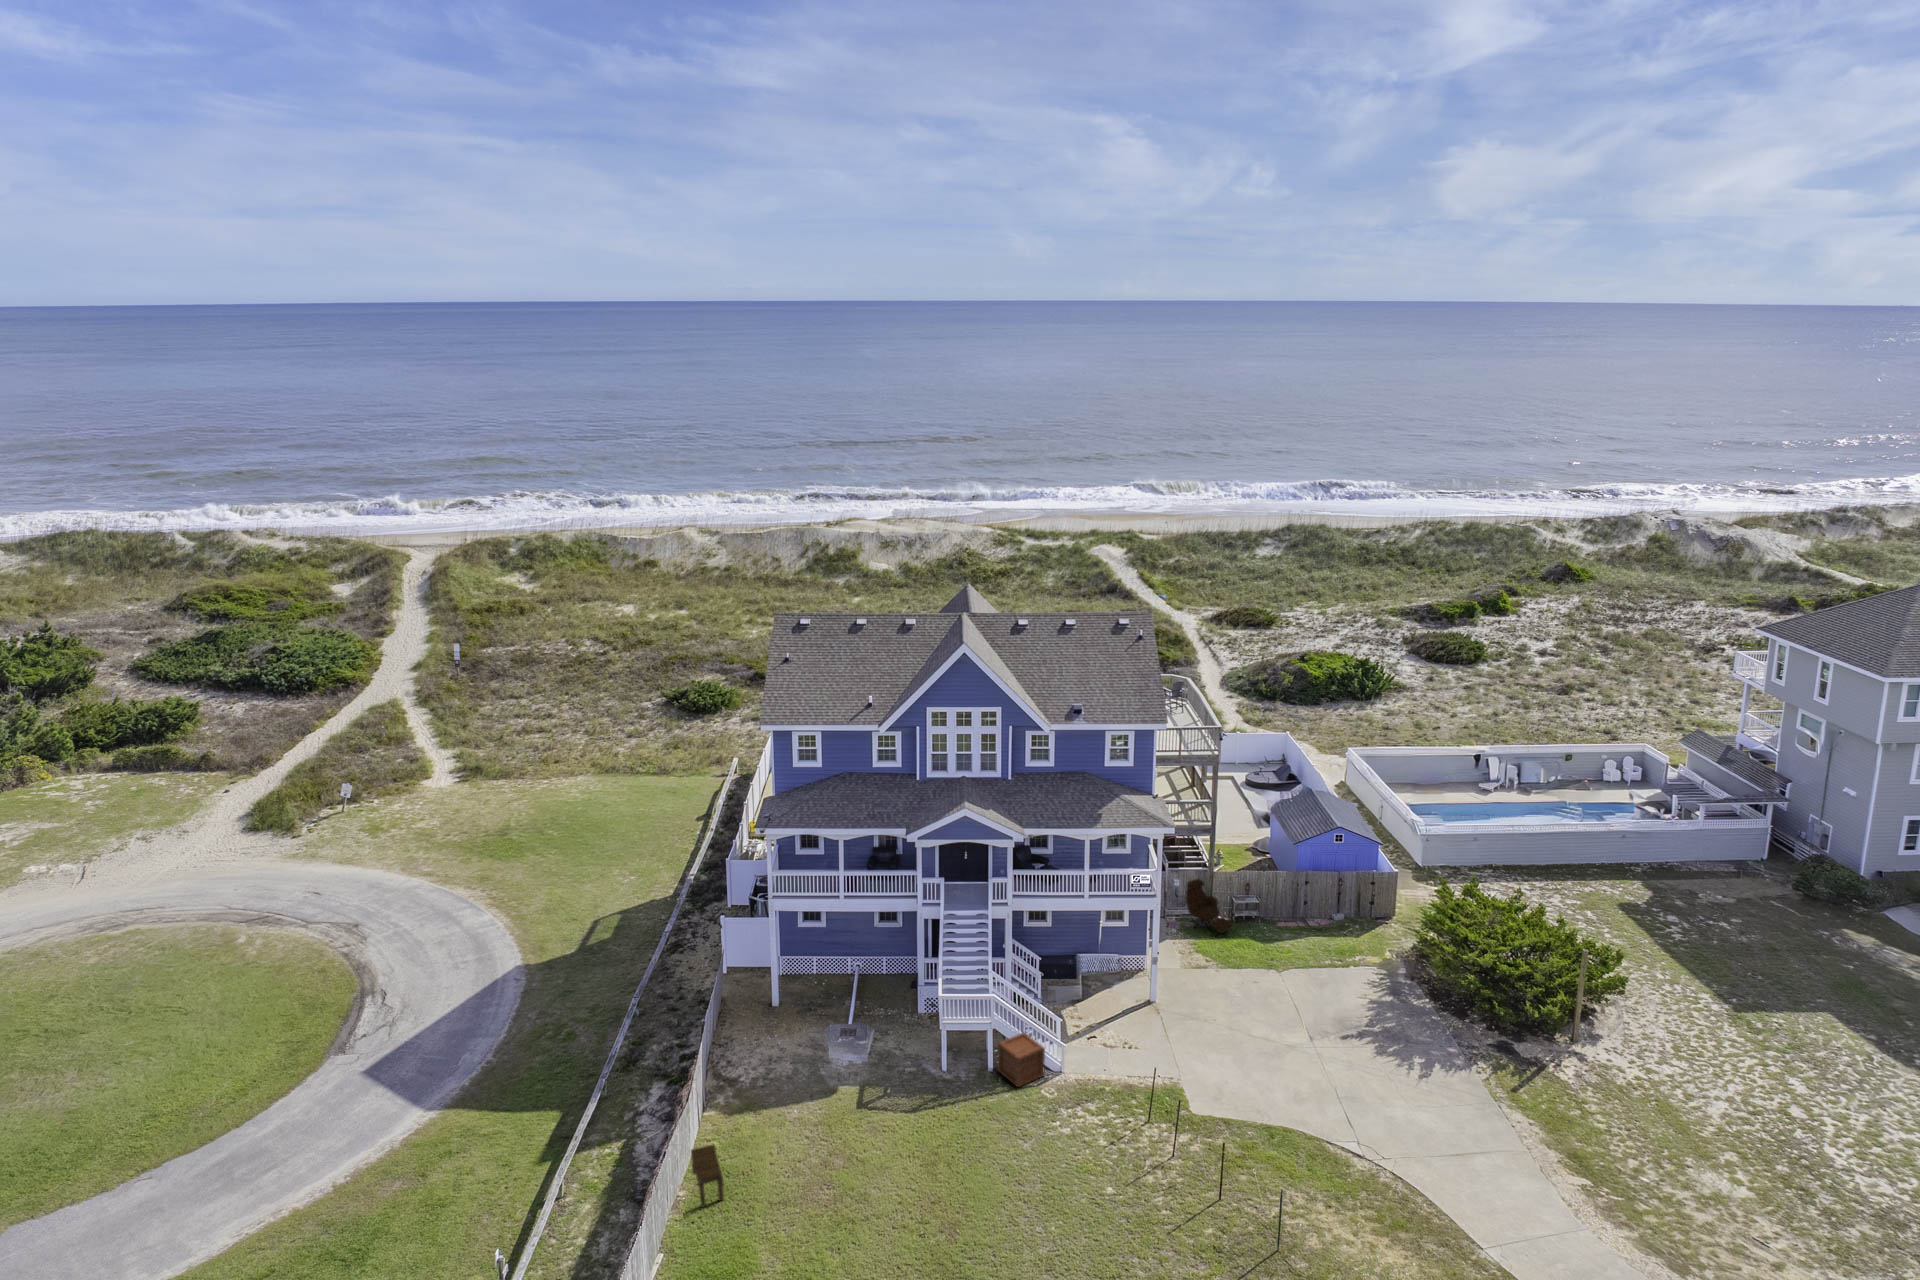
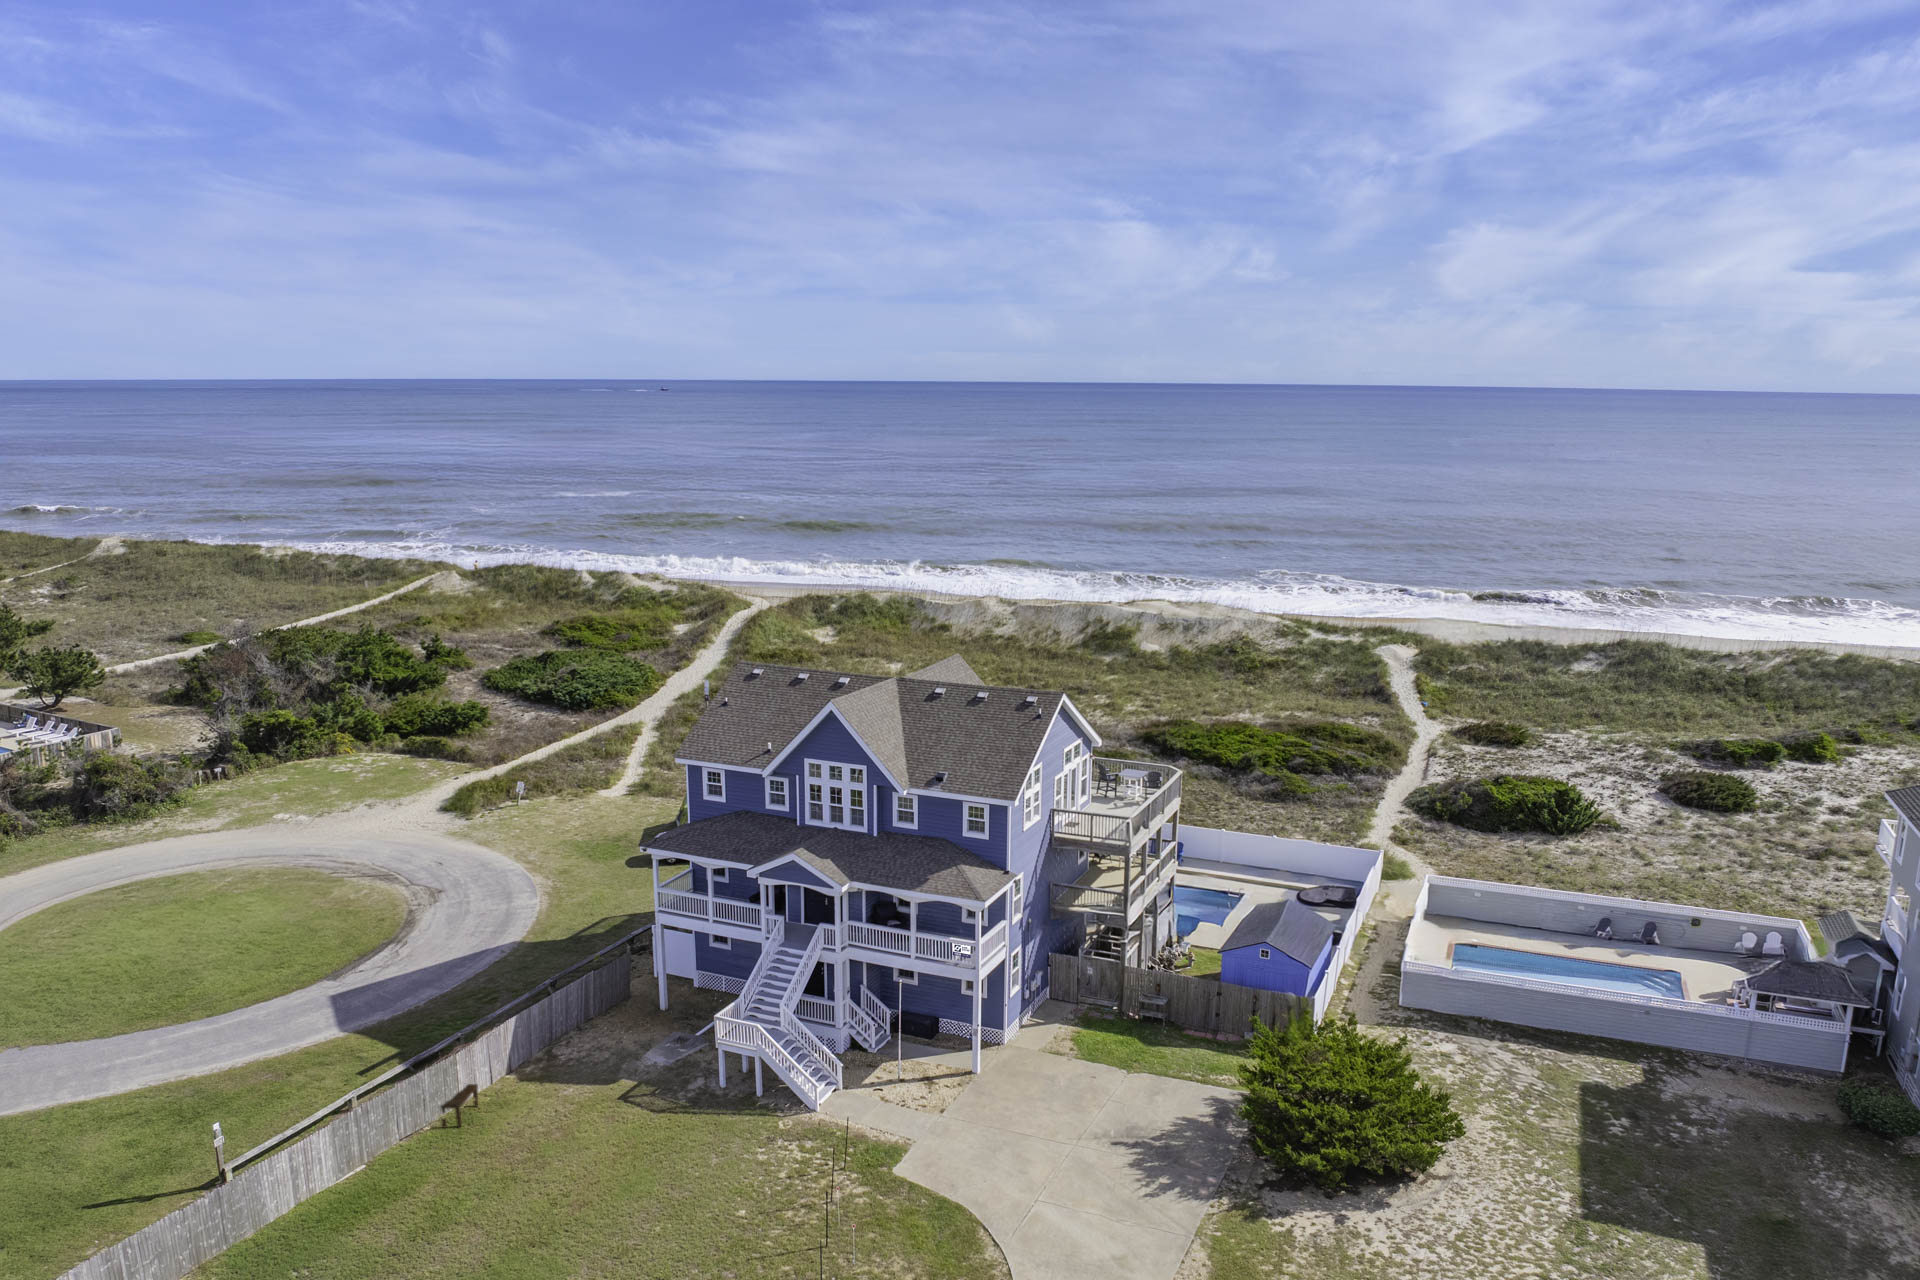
lounge chair: present [1186,879,1232,933] -> none [1065,972,1101,1036]
wooden crate: present [997,1033,1045,1087] -> none [749,1063,782,1109]

